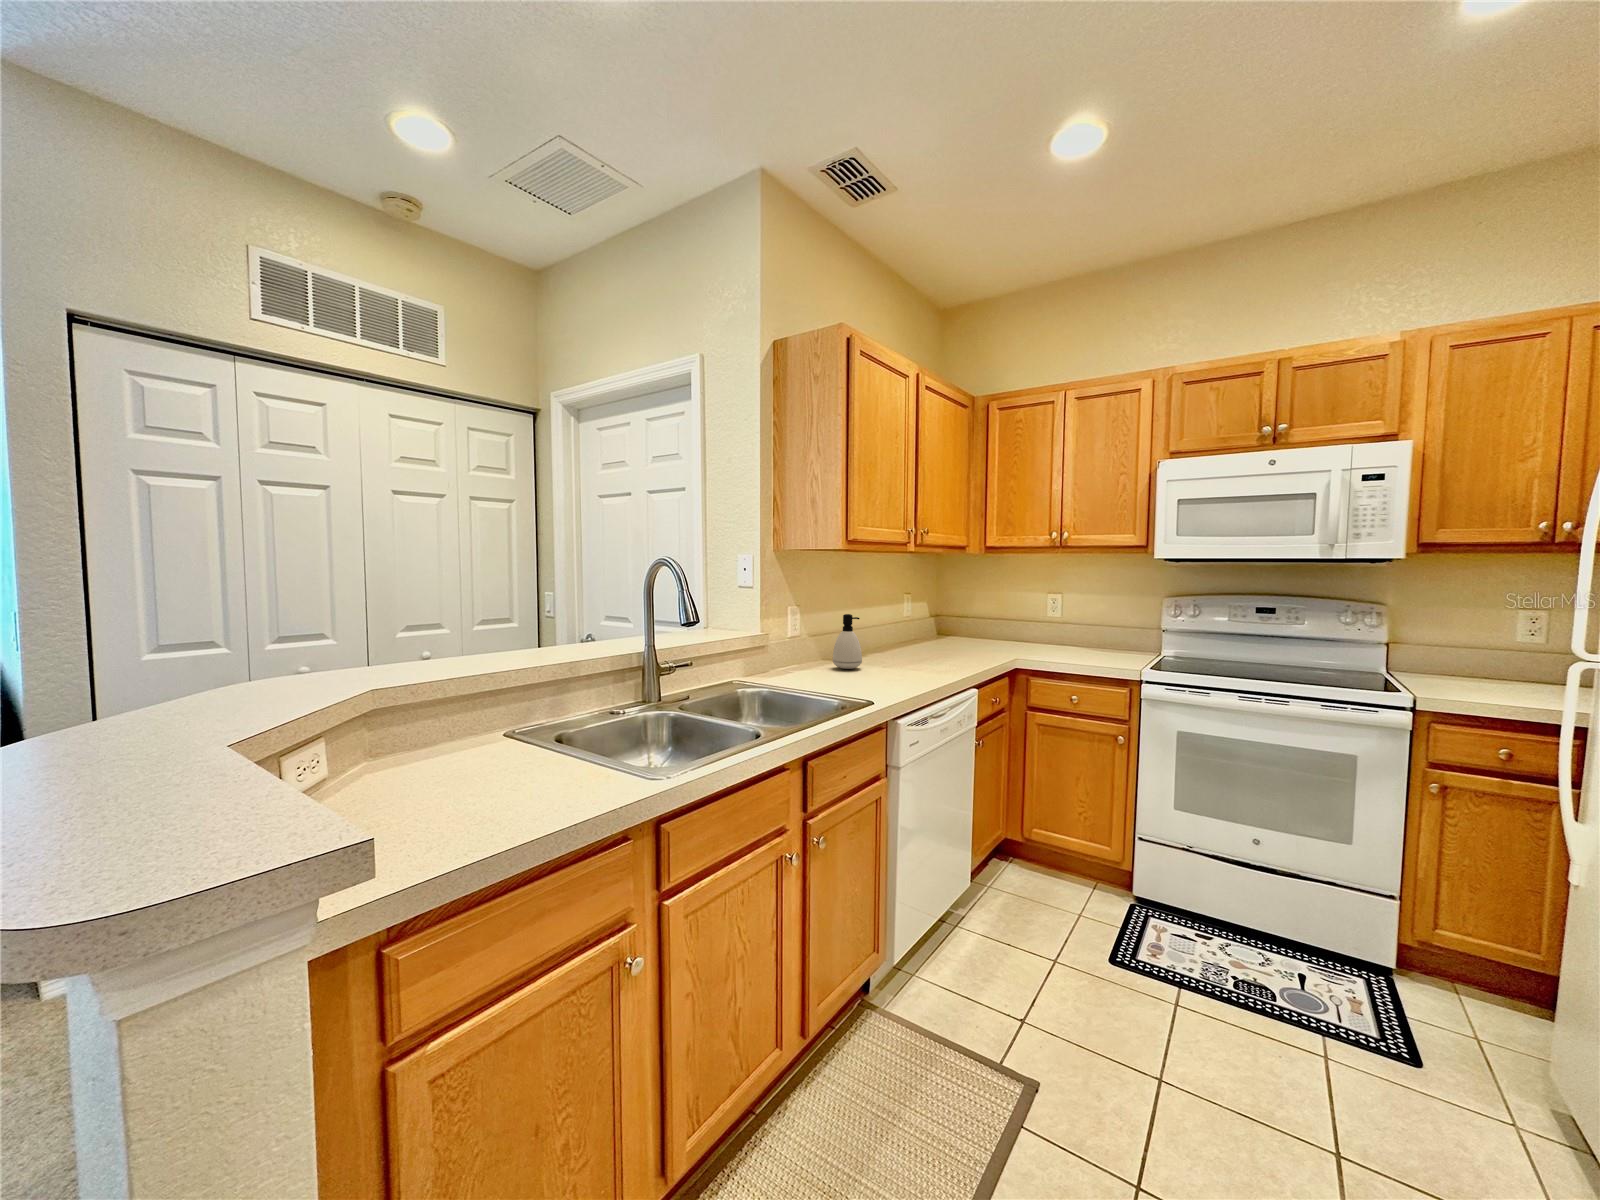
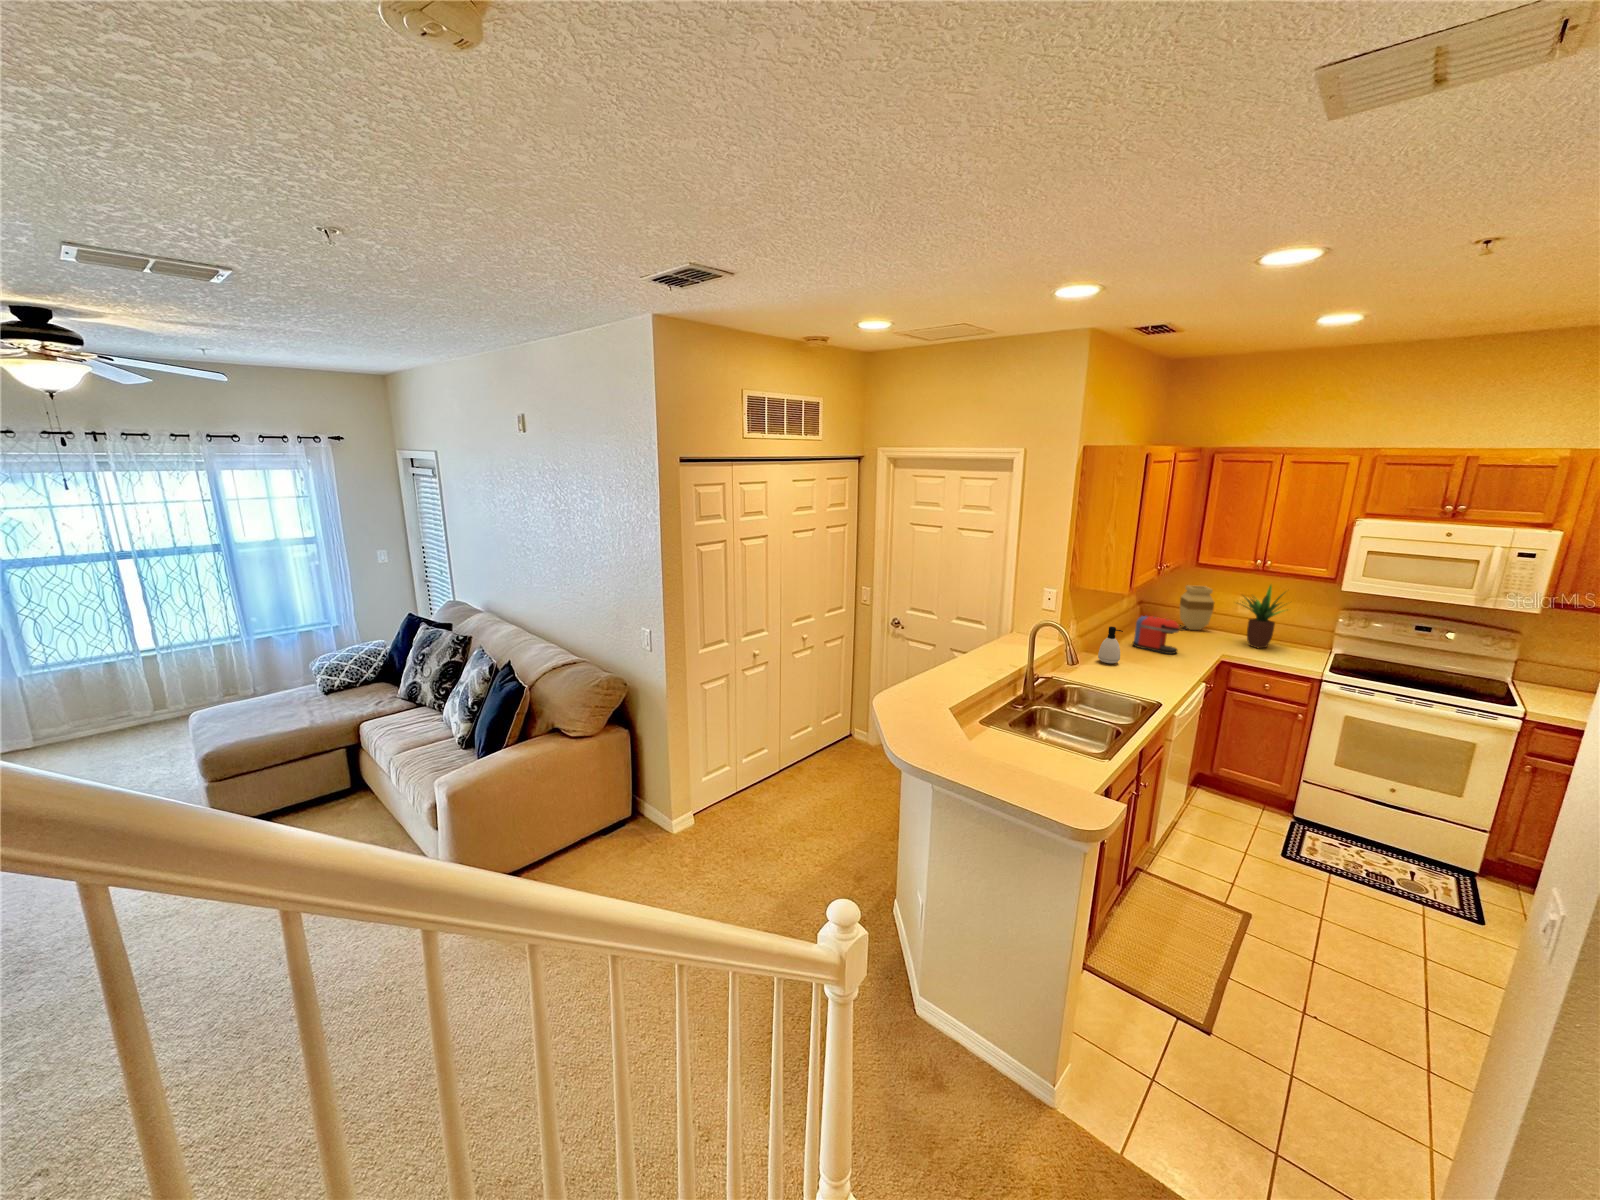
potted plant: none [1033,567,1102,653] -> present [1244,585,1285,648]
vase: none [977,585,1015,642] -> present [1180,585,1214,630]
coffee maker: none [900,610,963,660] -> present [1133,616,1187,654]

